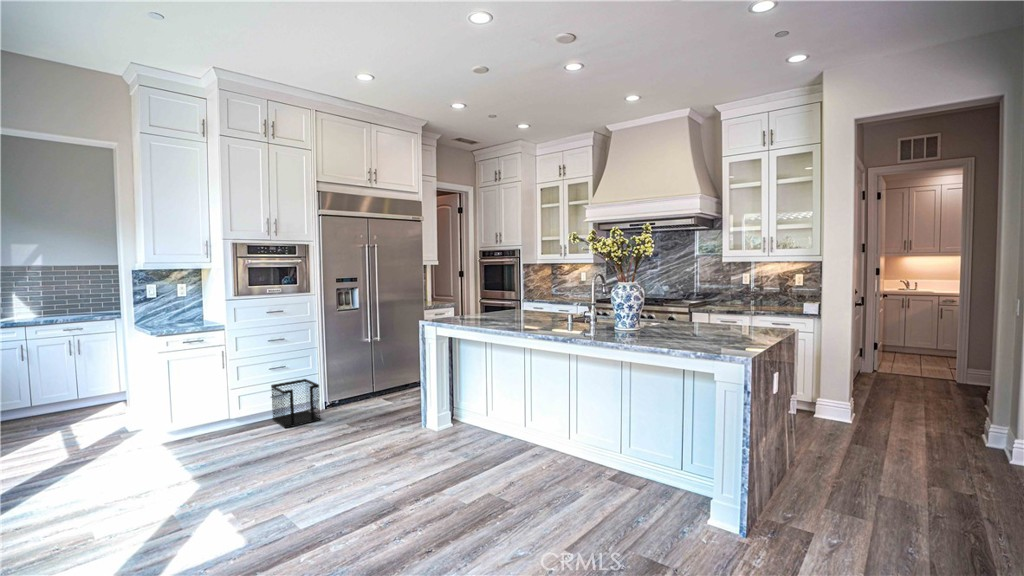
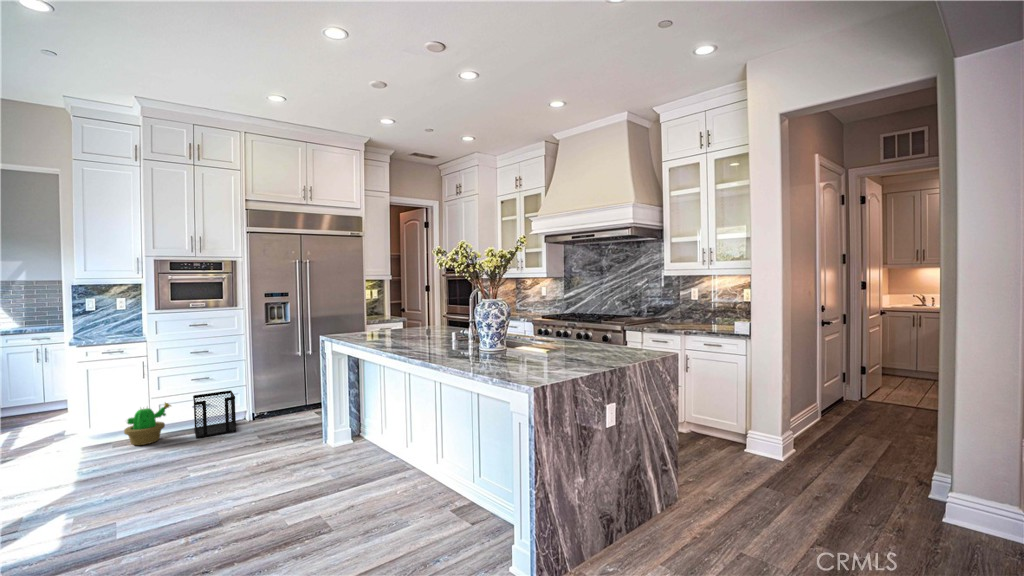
decorative plant: none [212,392,257,437] -> present [124,403,171,445]

